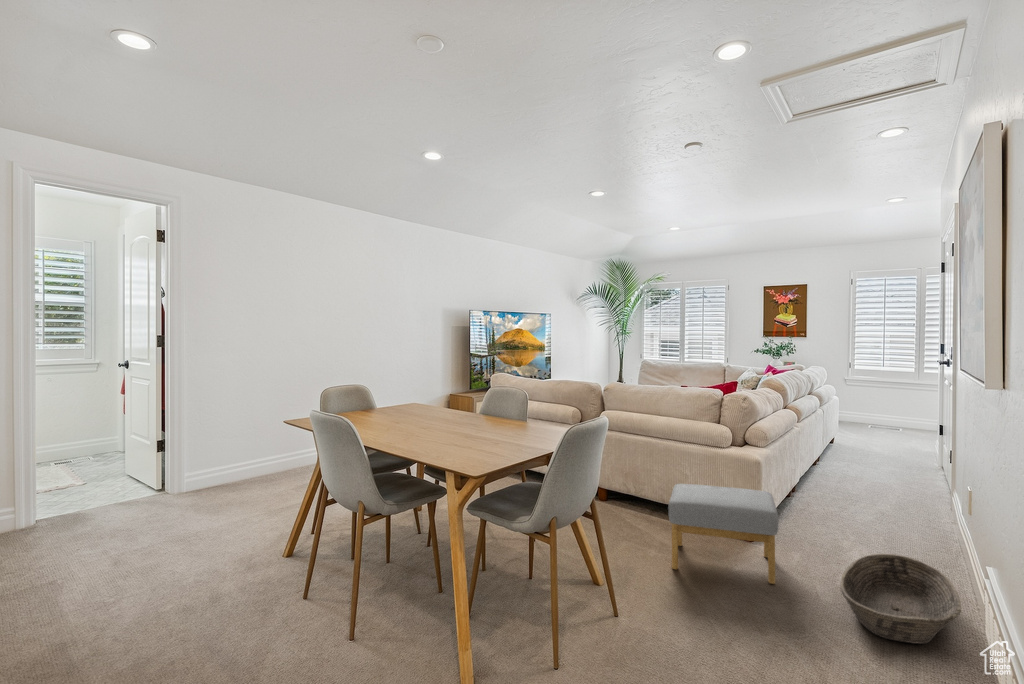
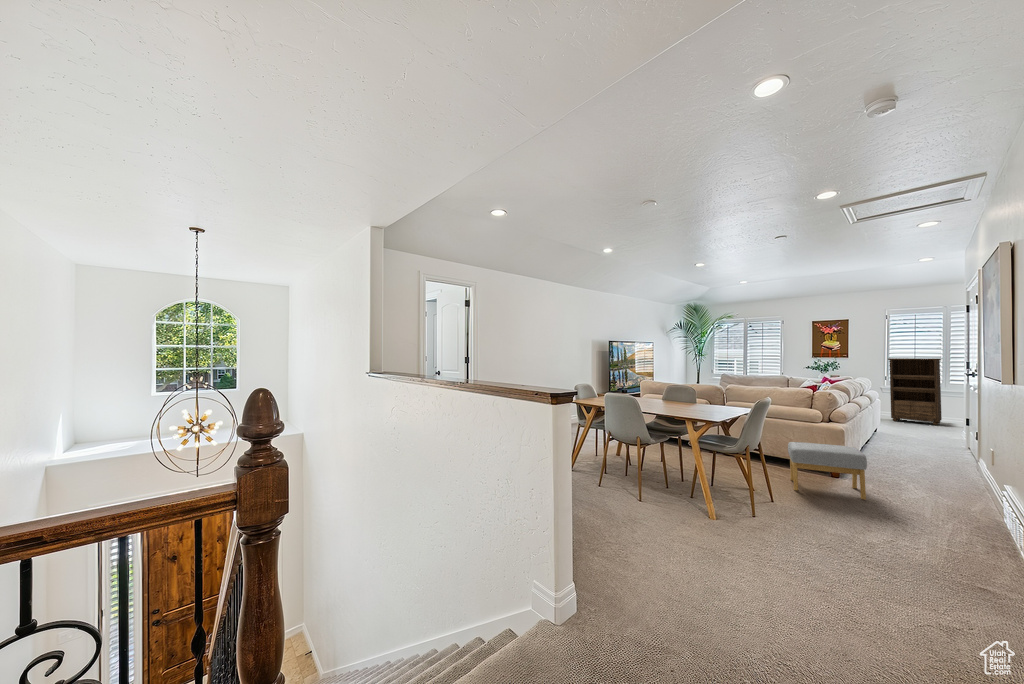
bookshelf: none [852,337,916,427] -> present [888,358,942,425]
basket: present [840,554,961,644] -> none [913,485,996,527]

